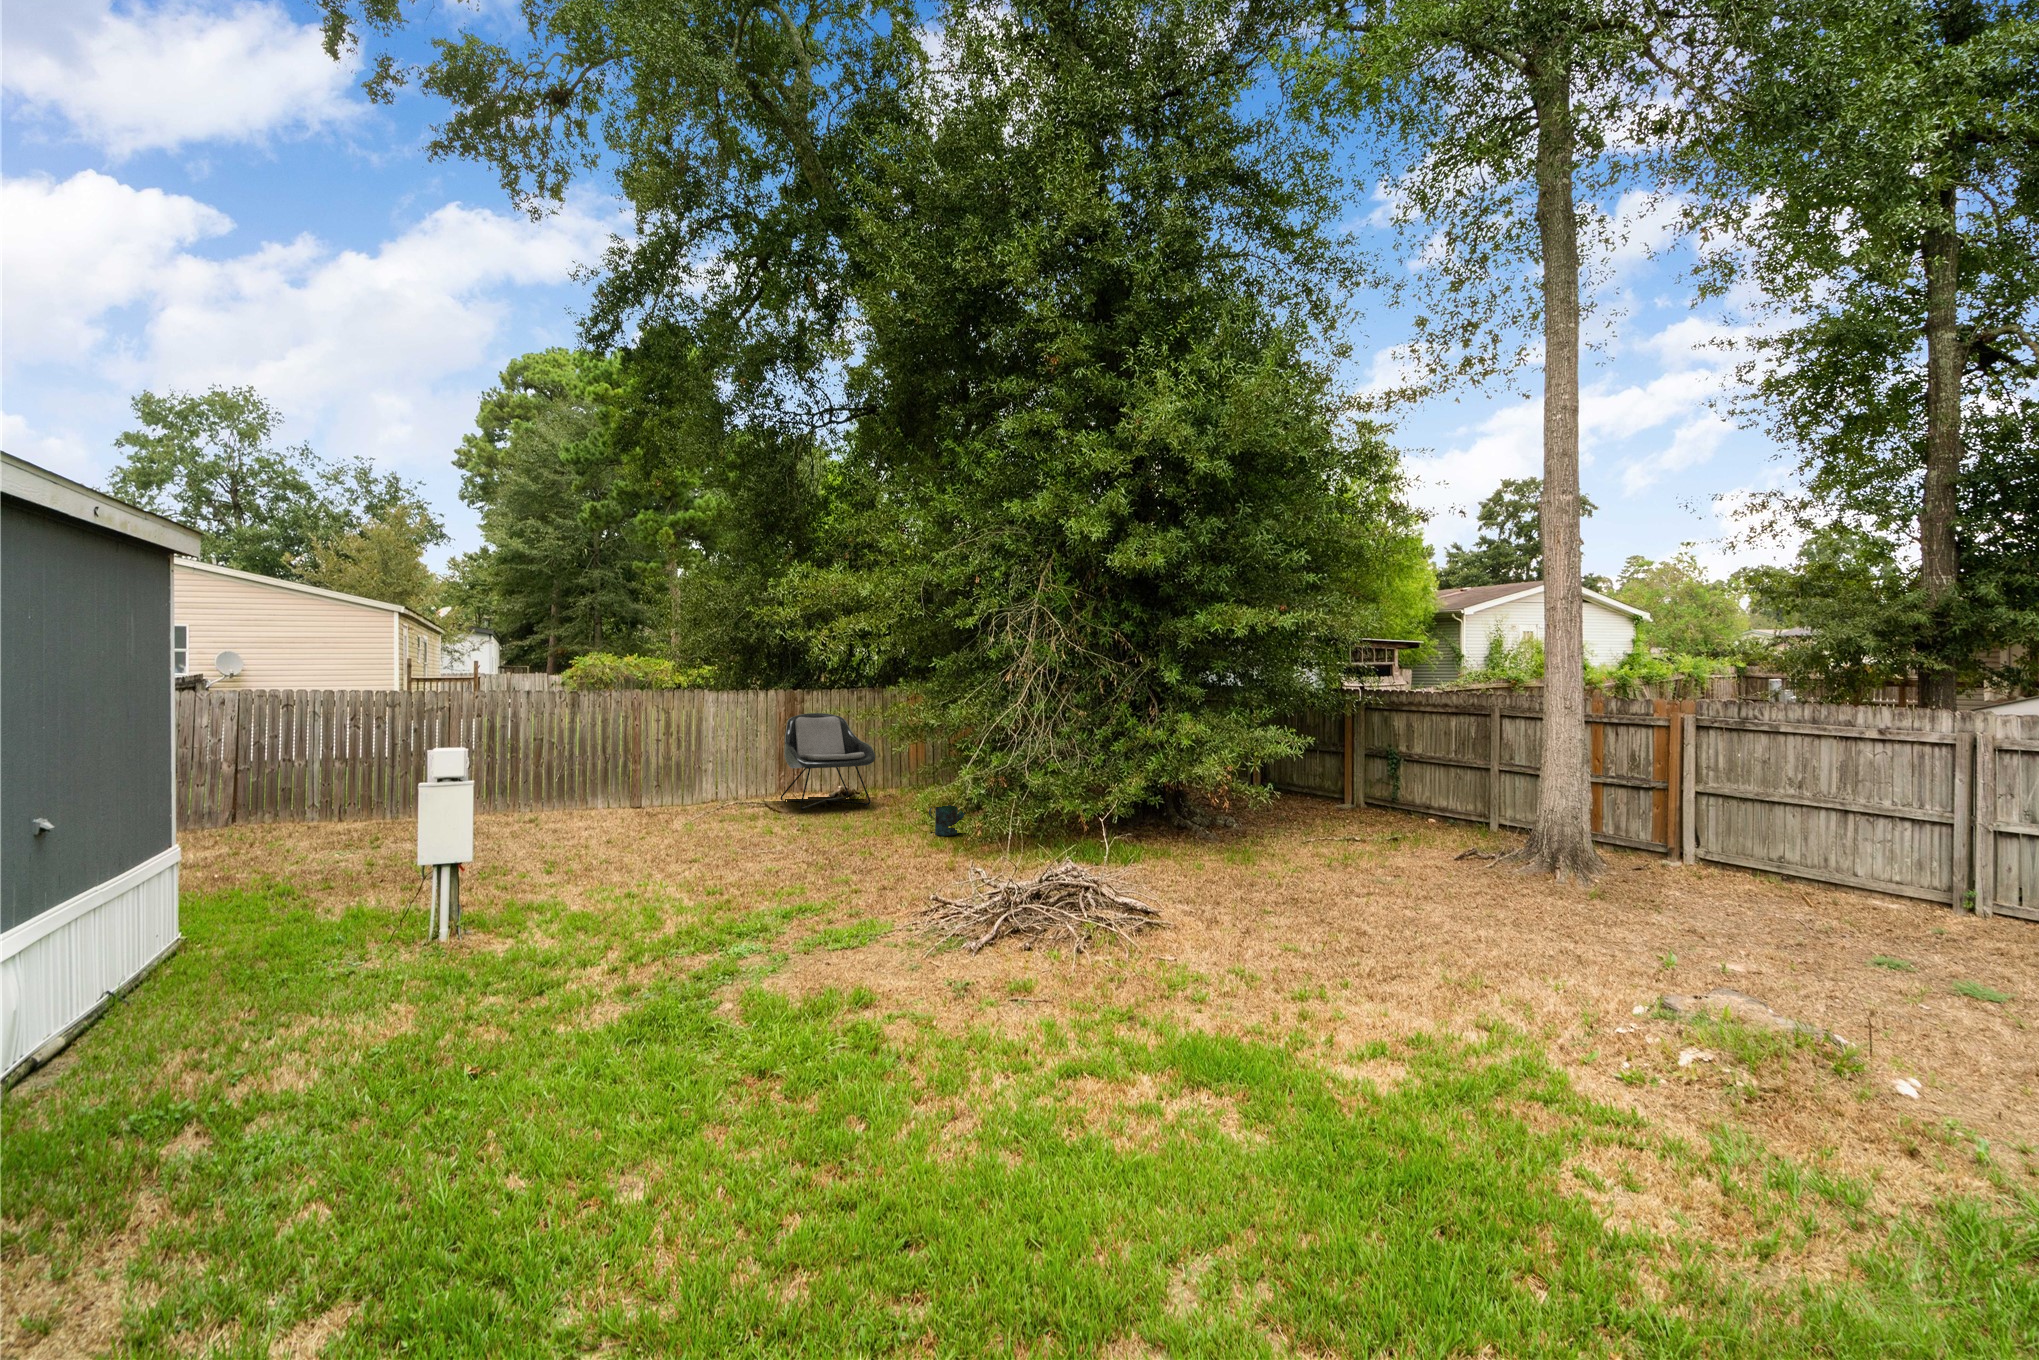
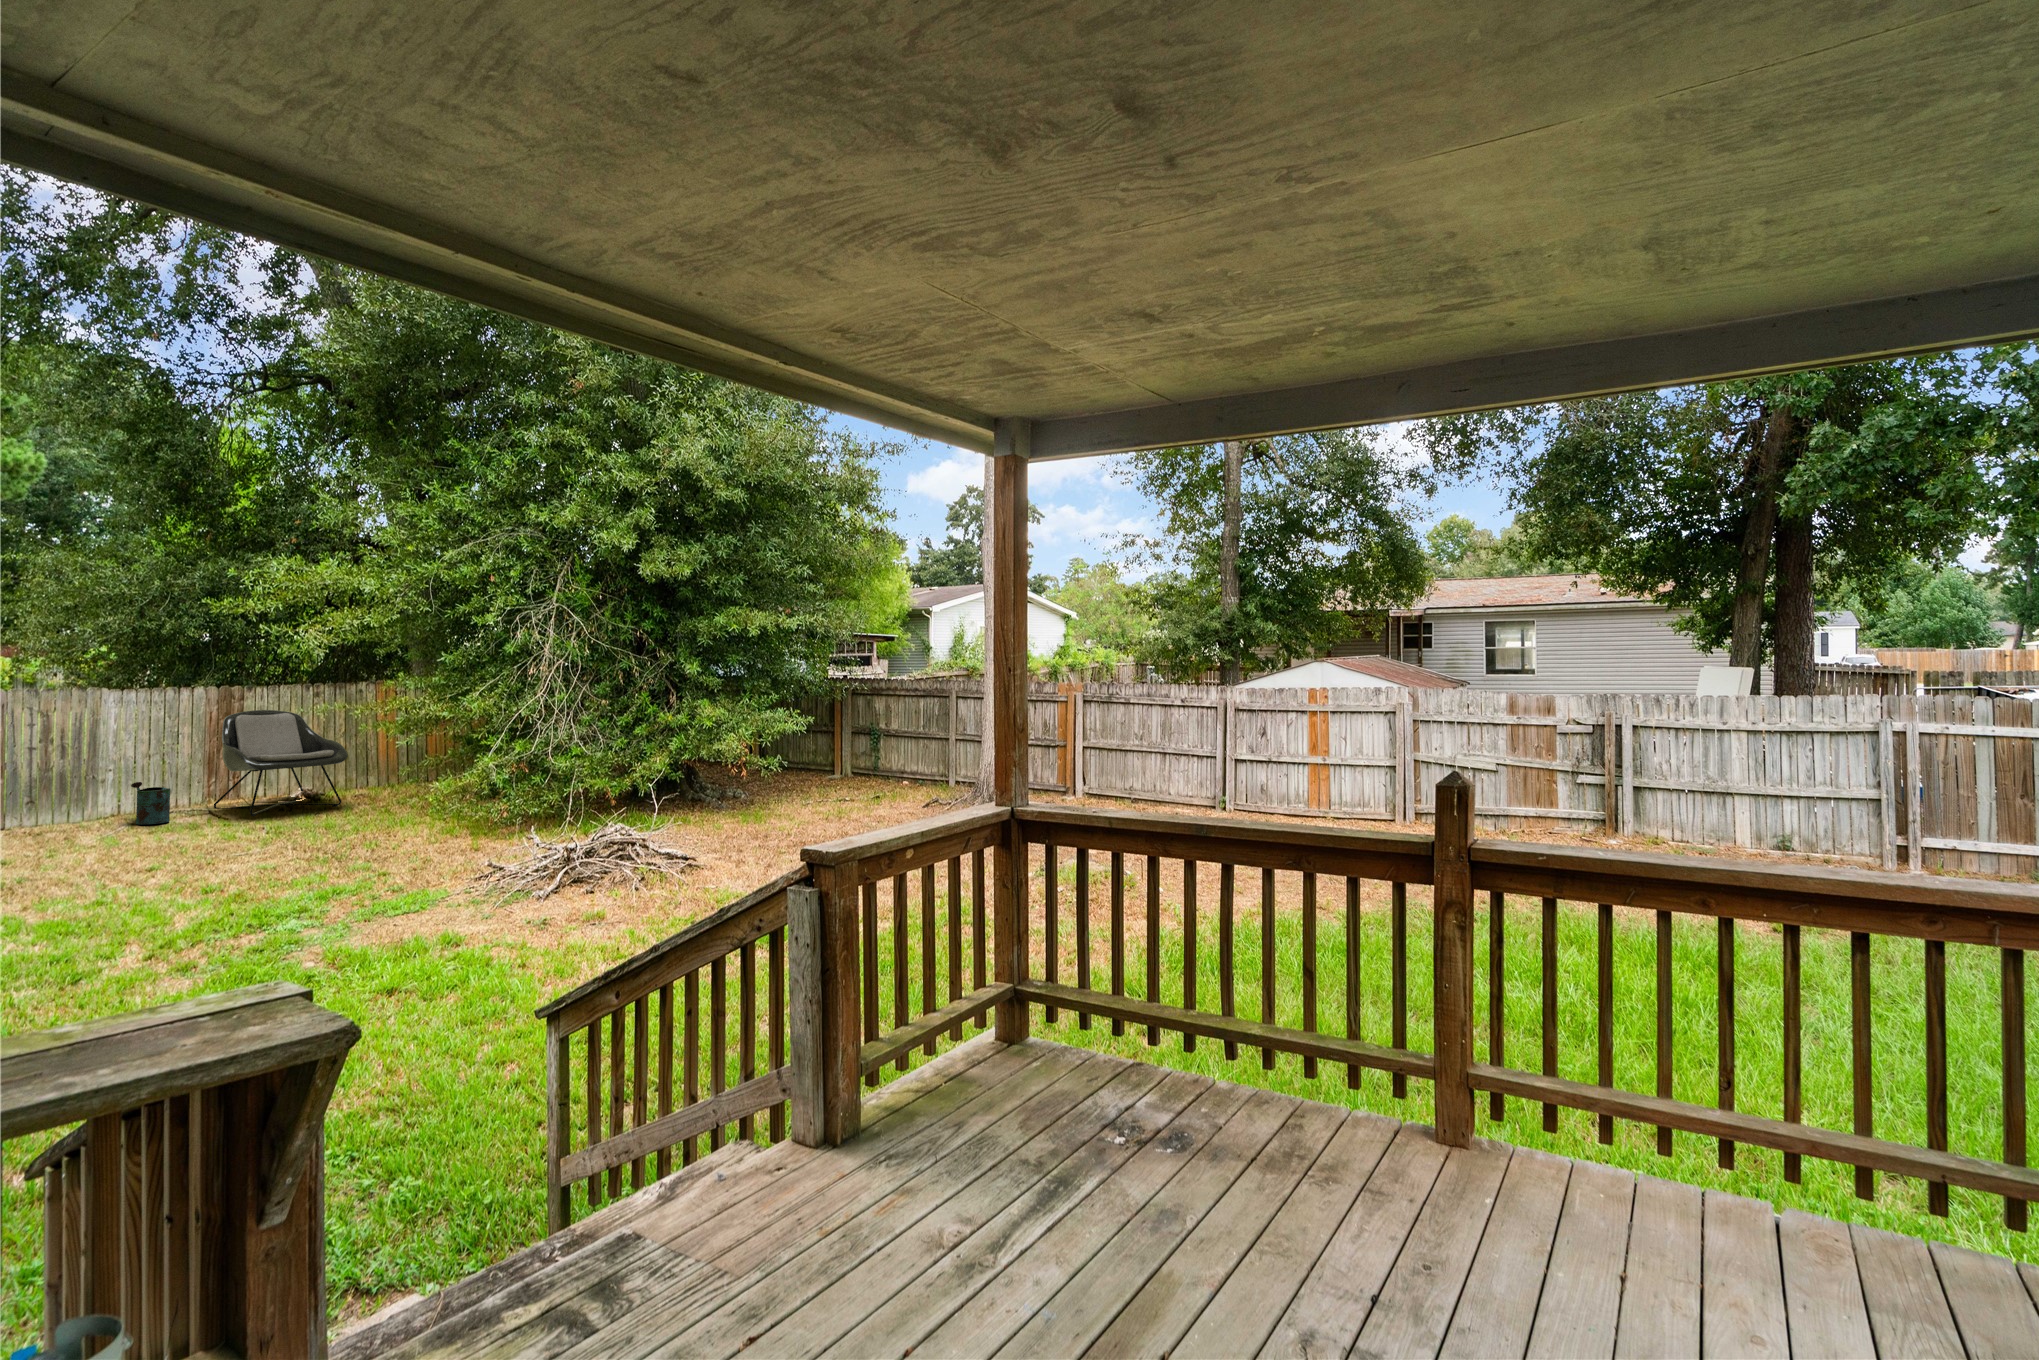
watering can: present [929,805,965,836] -> present [131,782,170,825]

